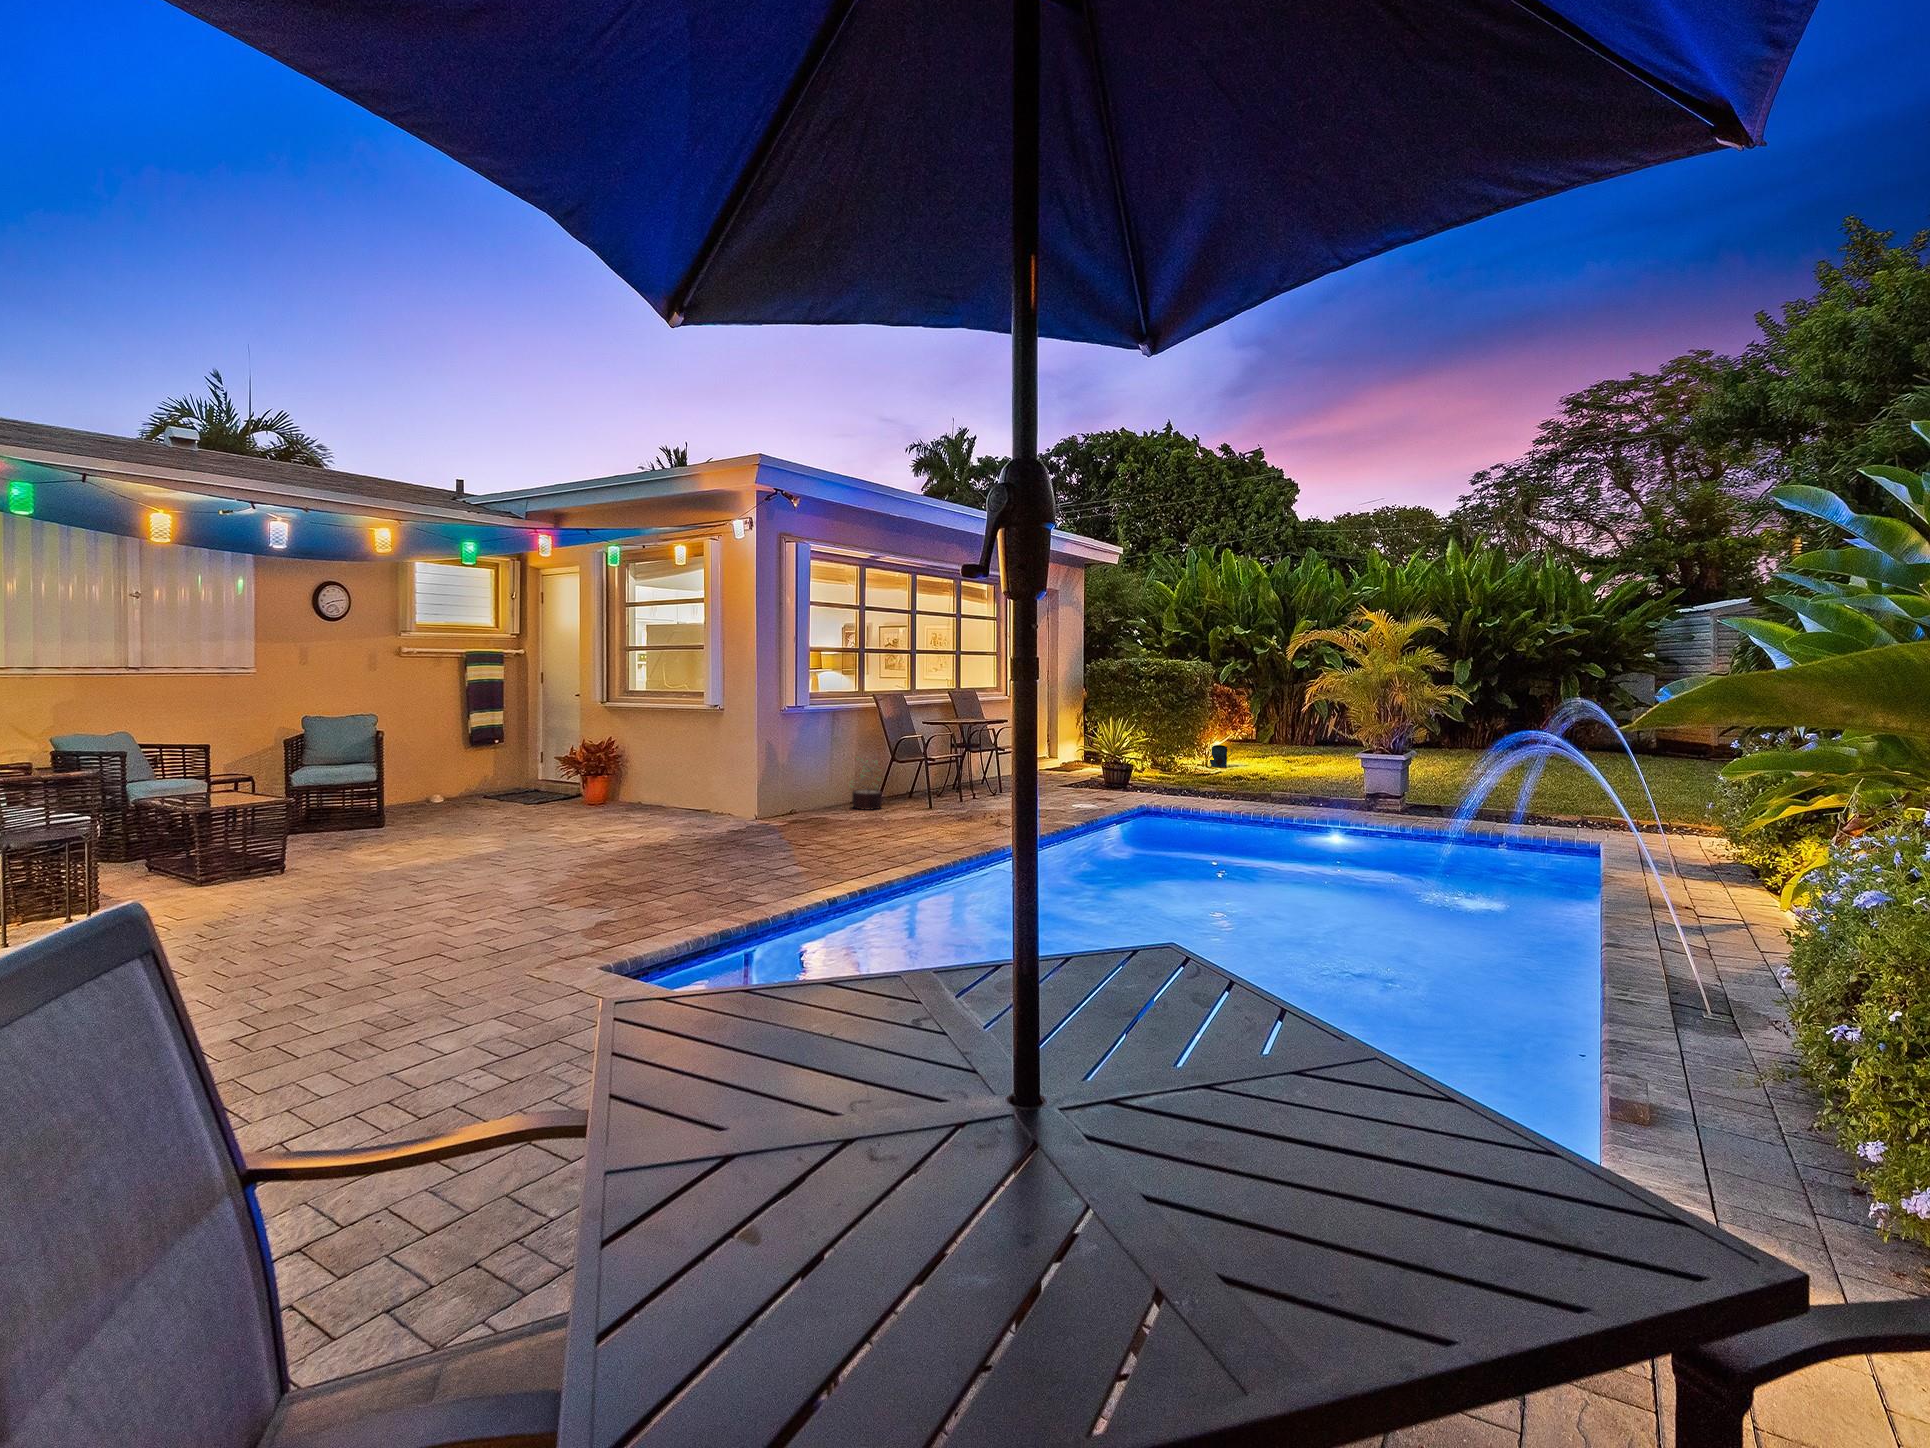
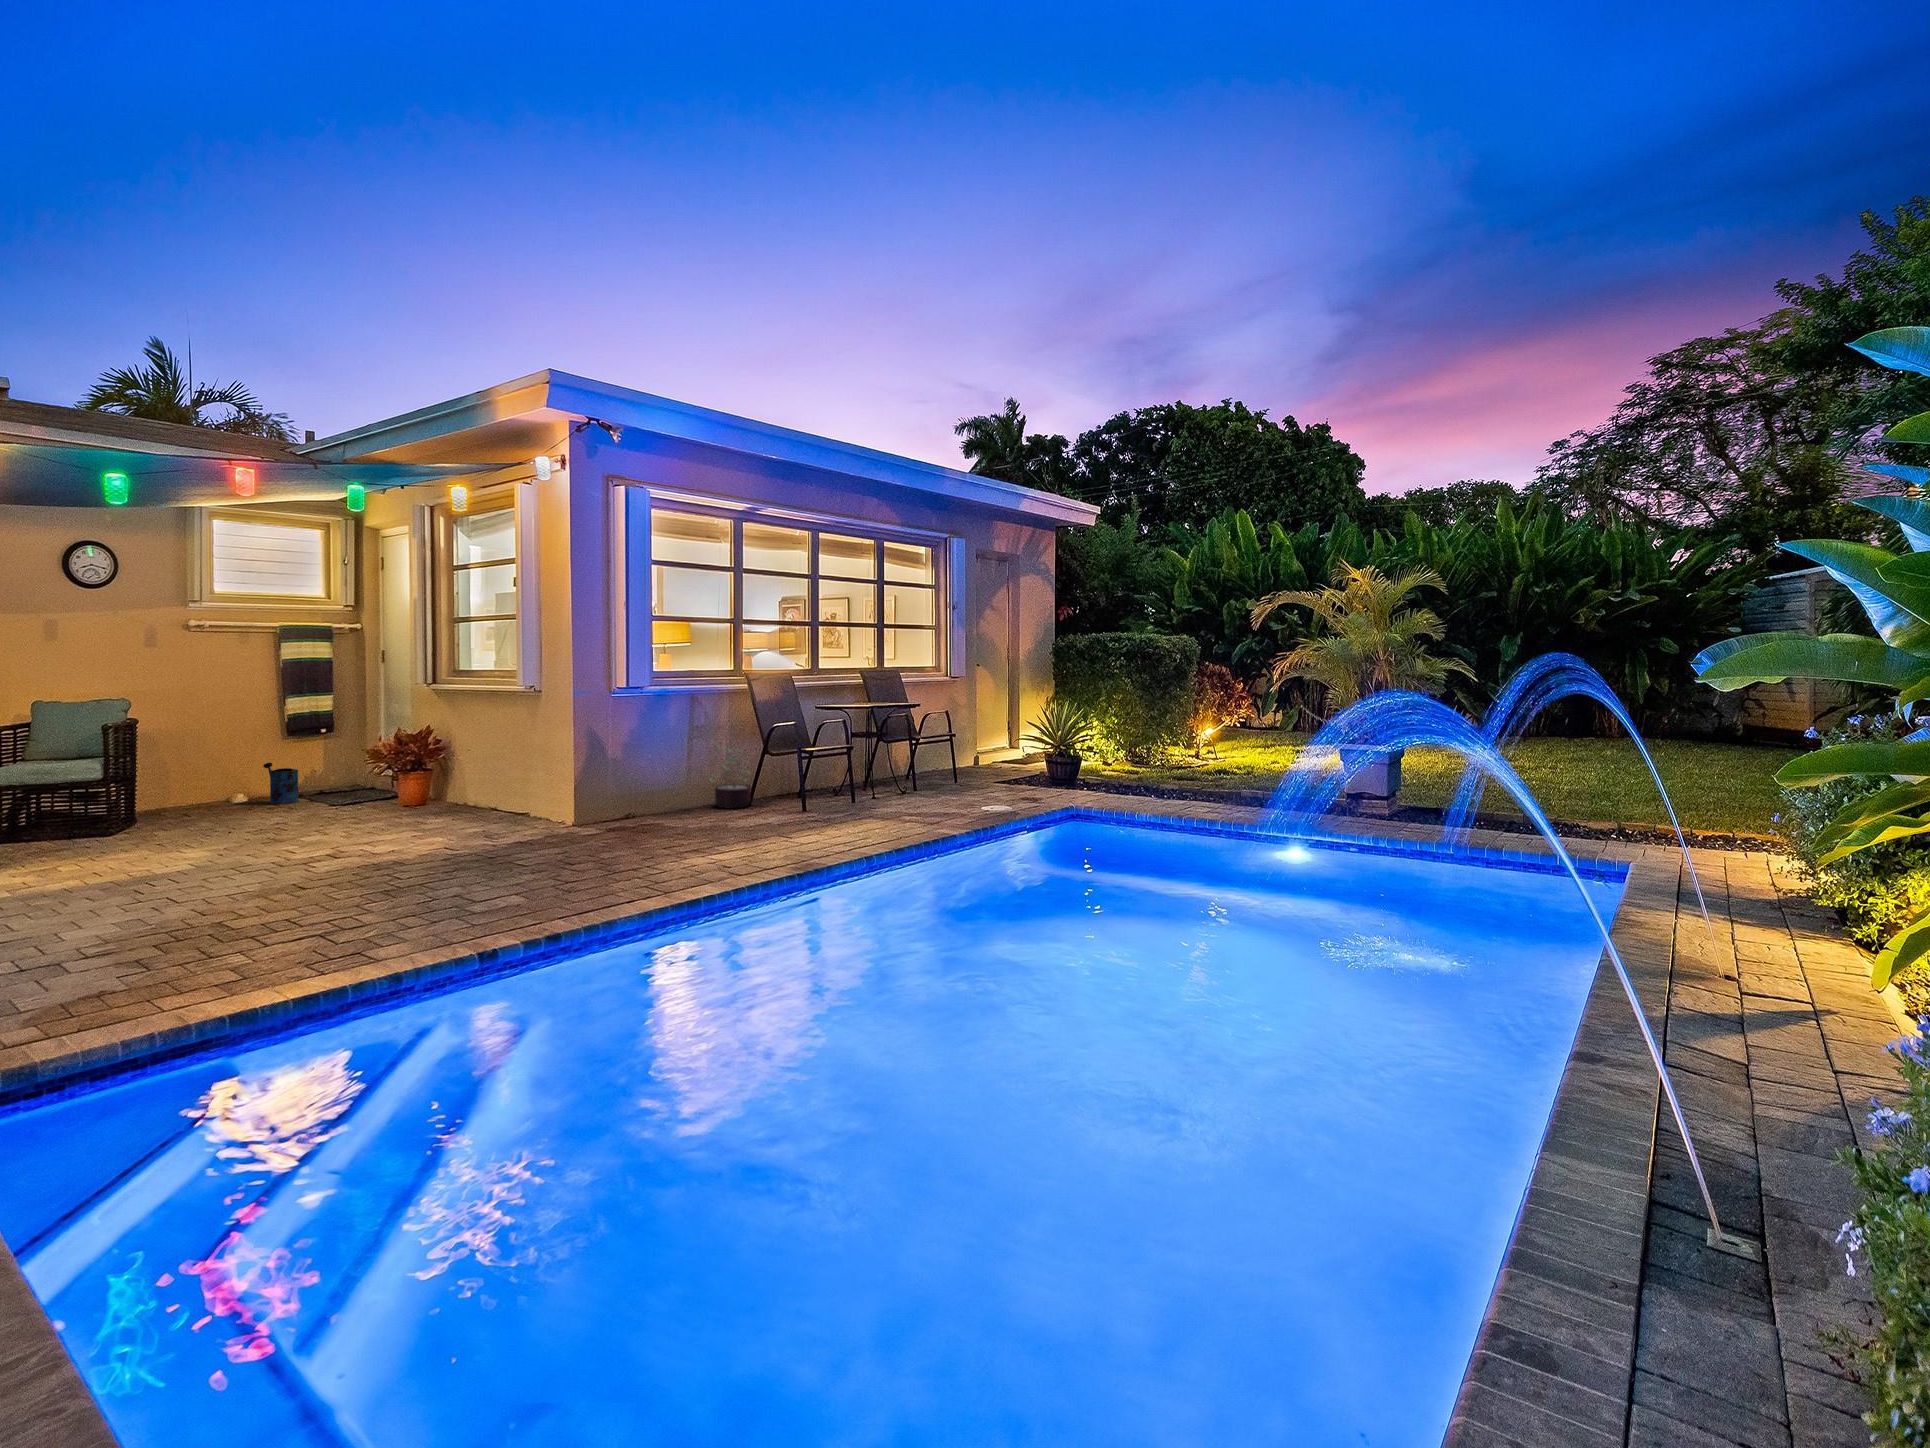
watering can: present [1210,745,1232,767] -> present [263,763,299,804]

